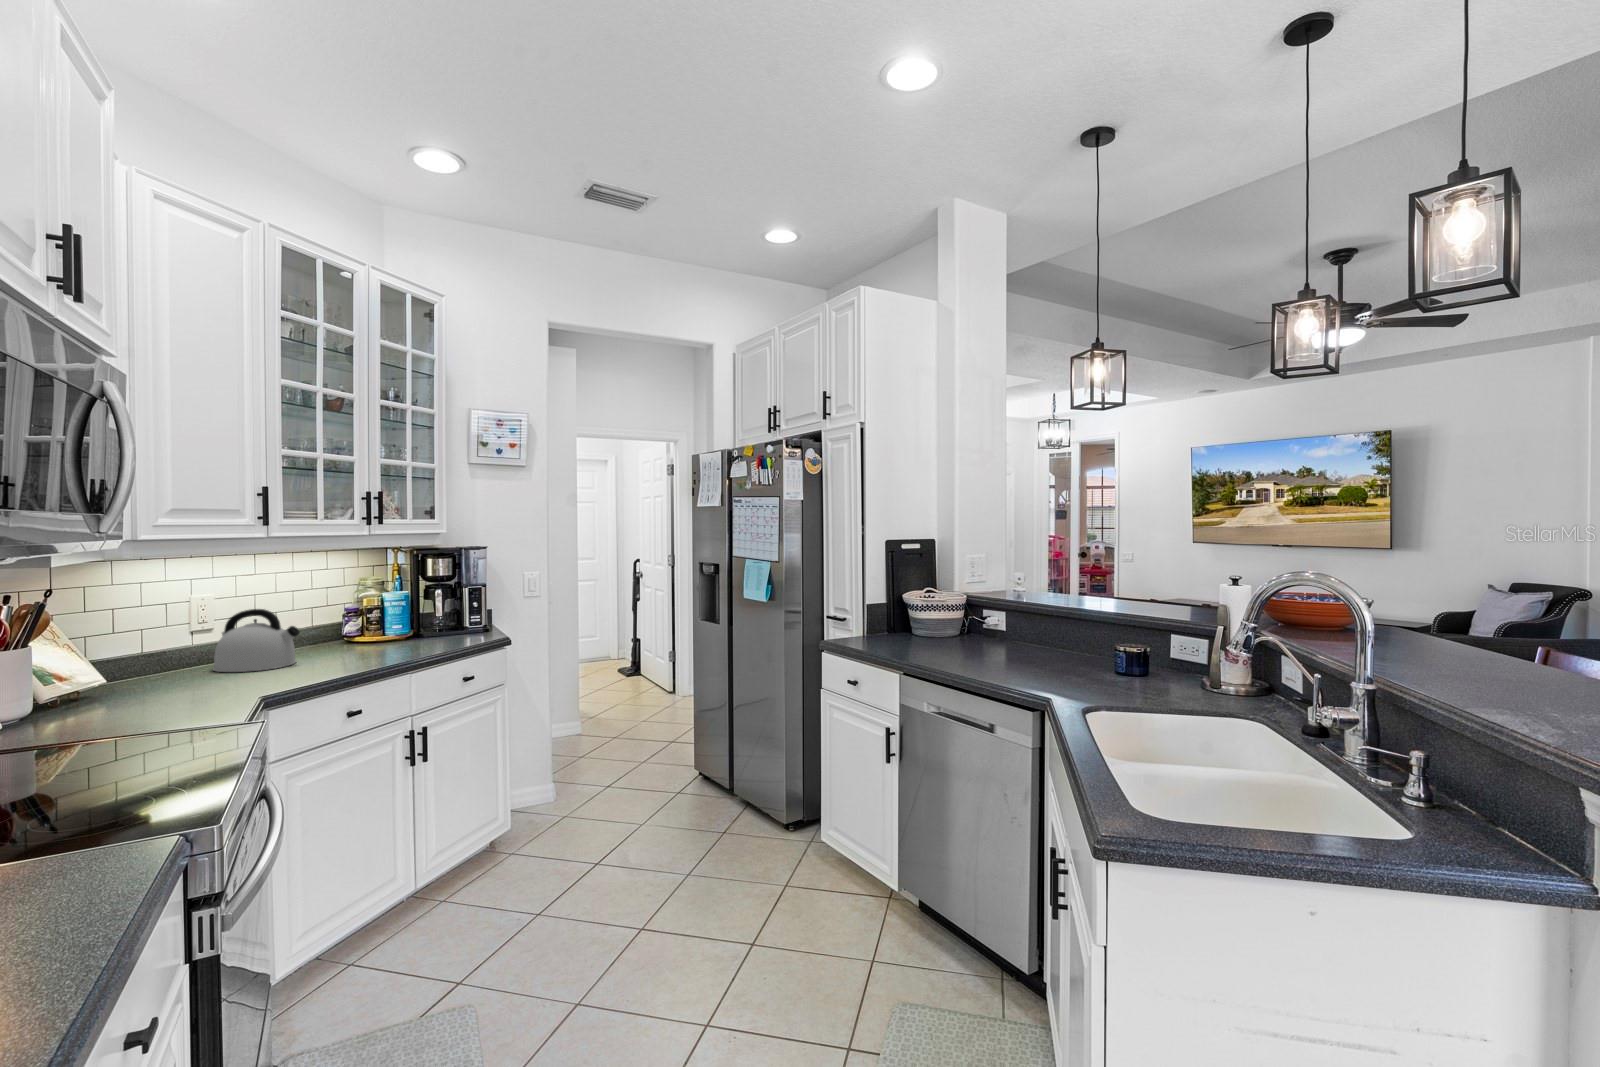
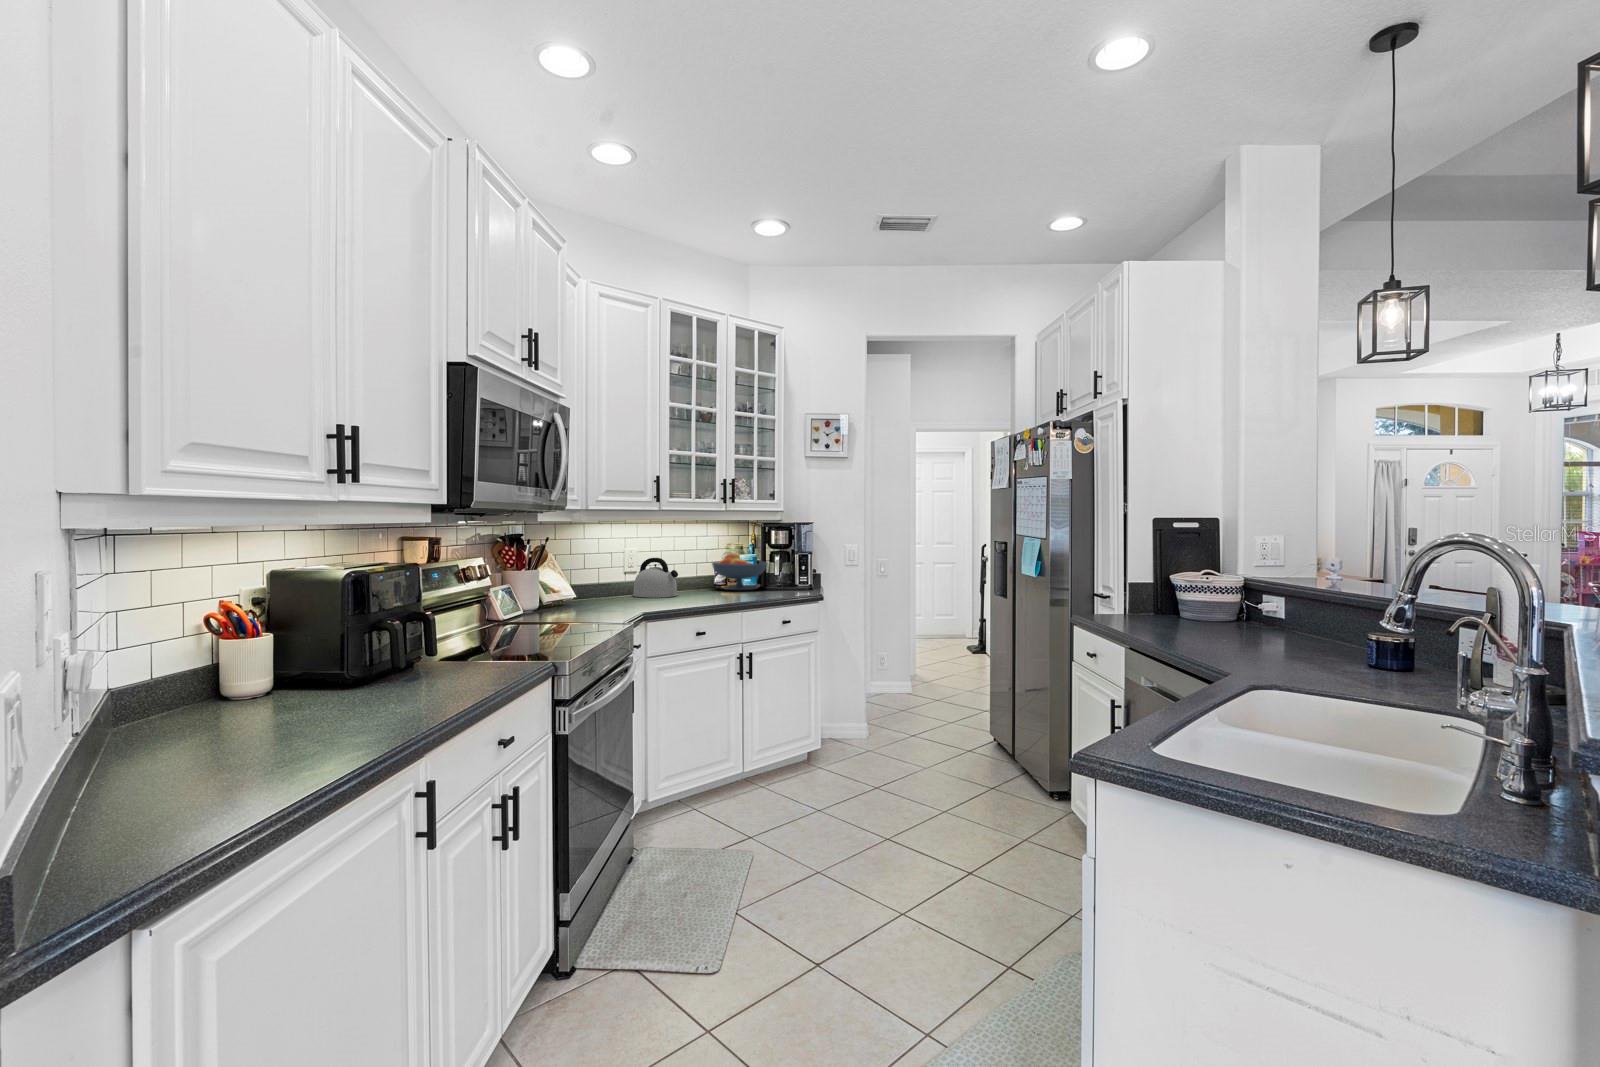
fruit bowl: none [341,591,430,644] -> present [712,553,767,590]

